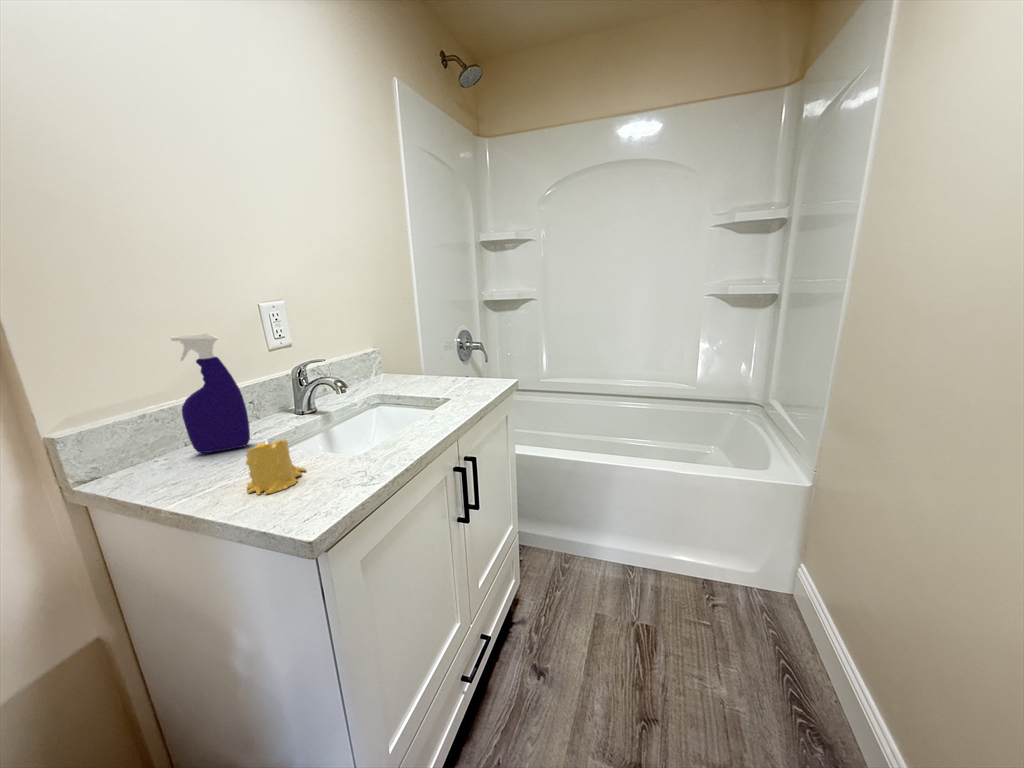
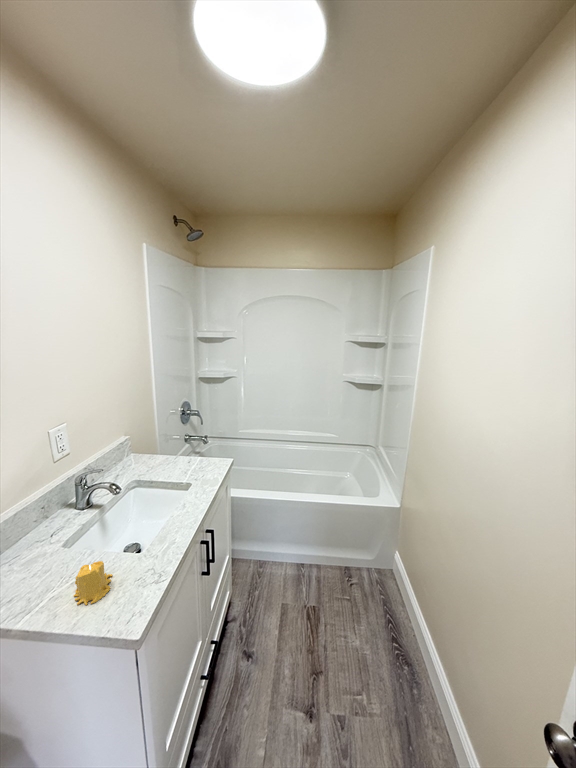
spray bottle: present [171,333,250,453] -> none [5,483,57,566]

